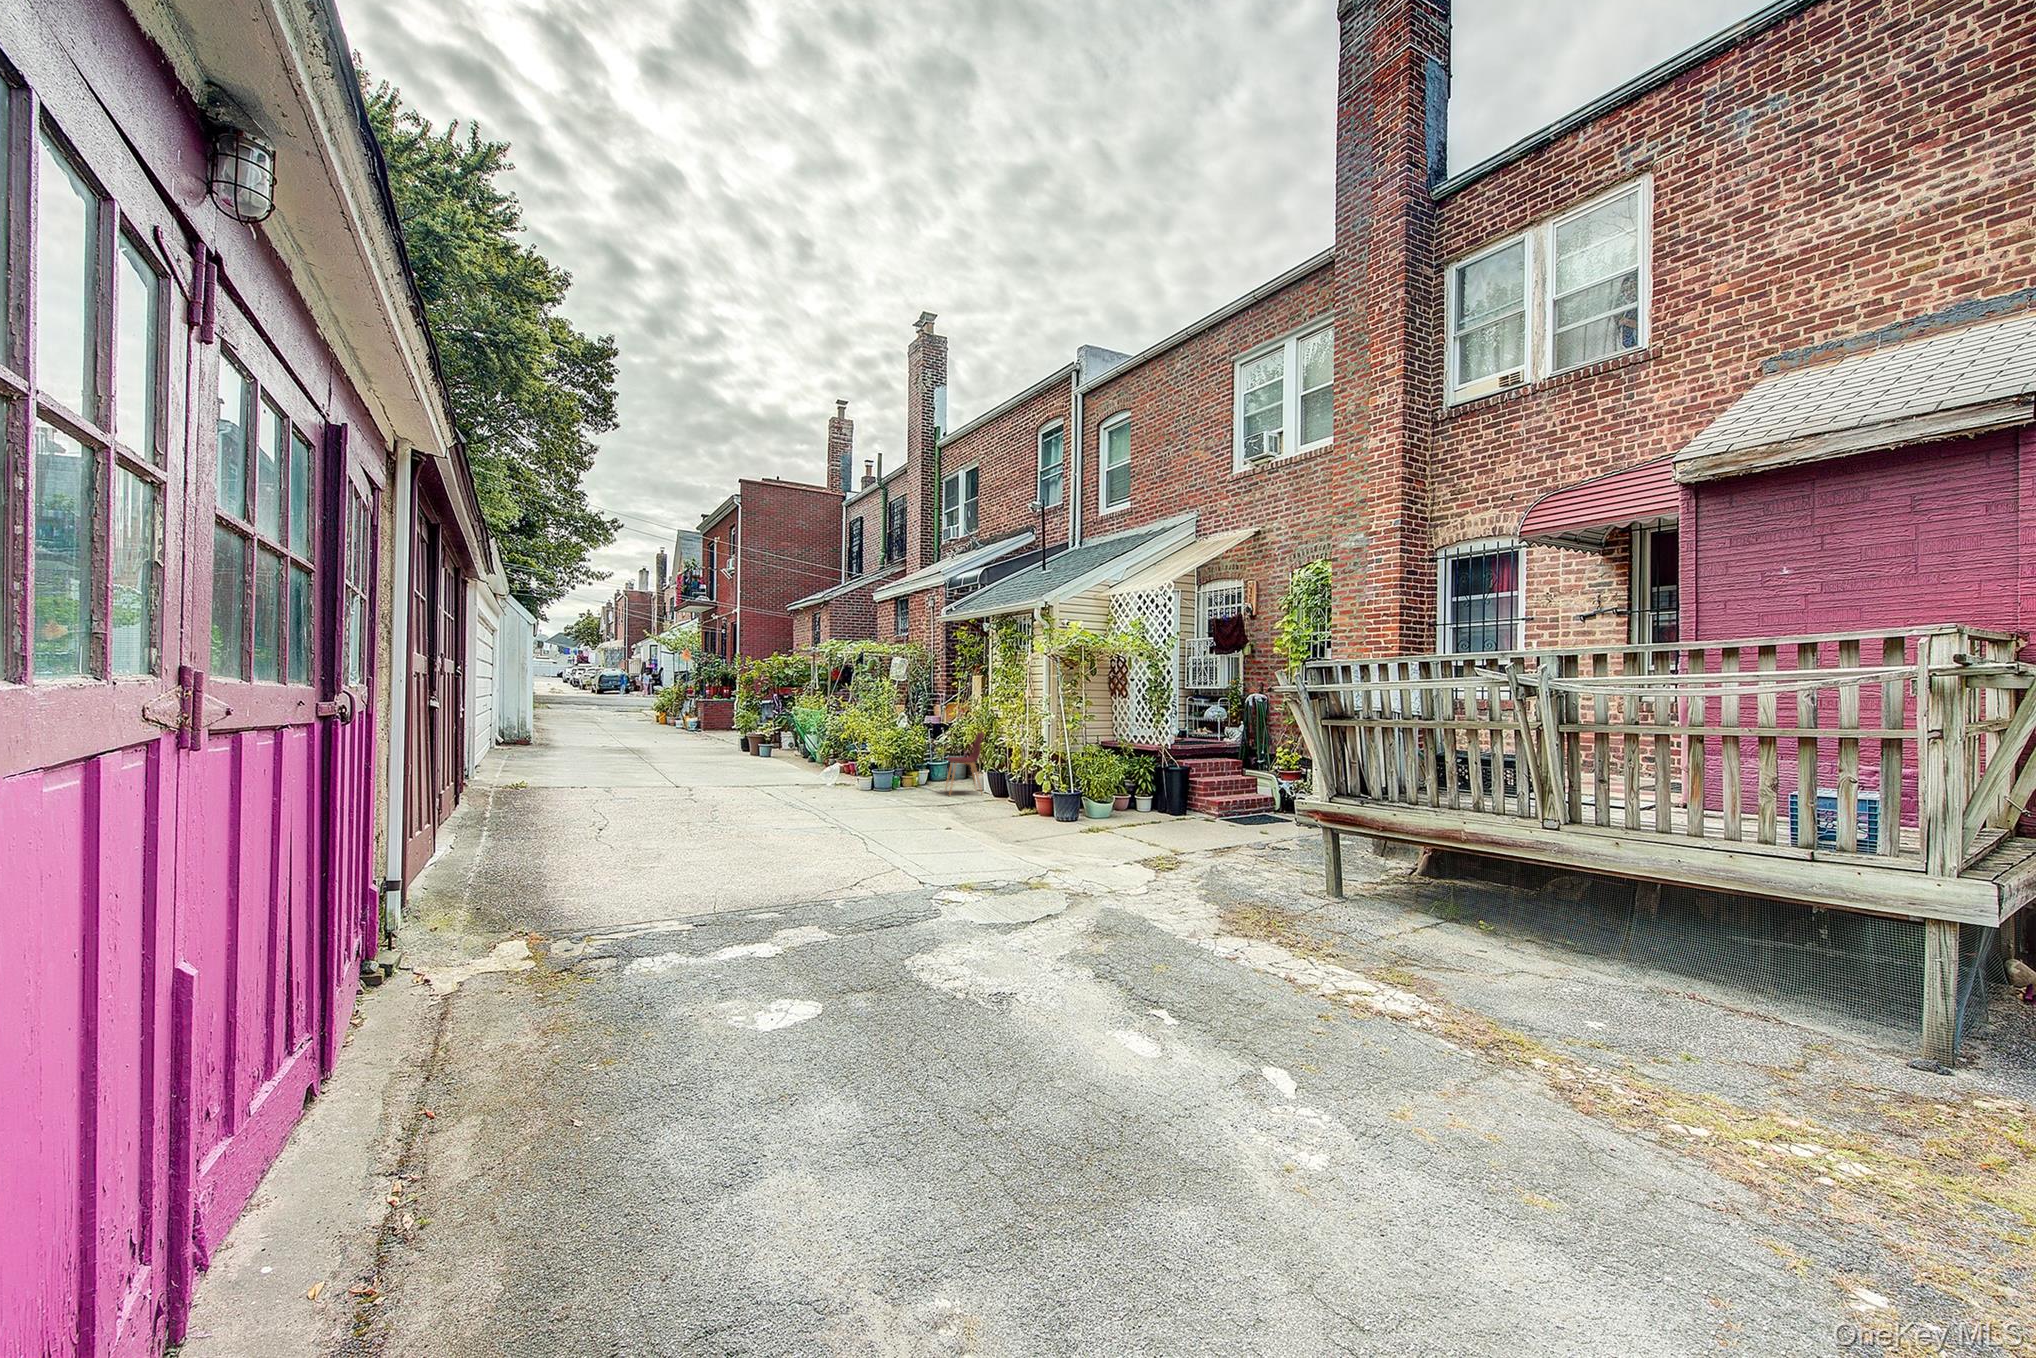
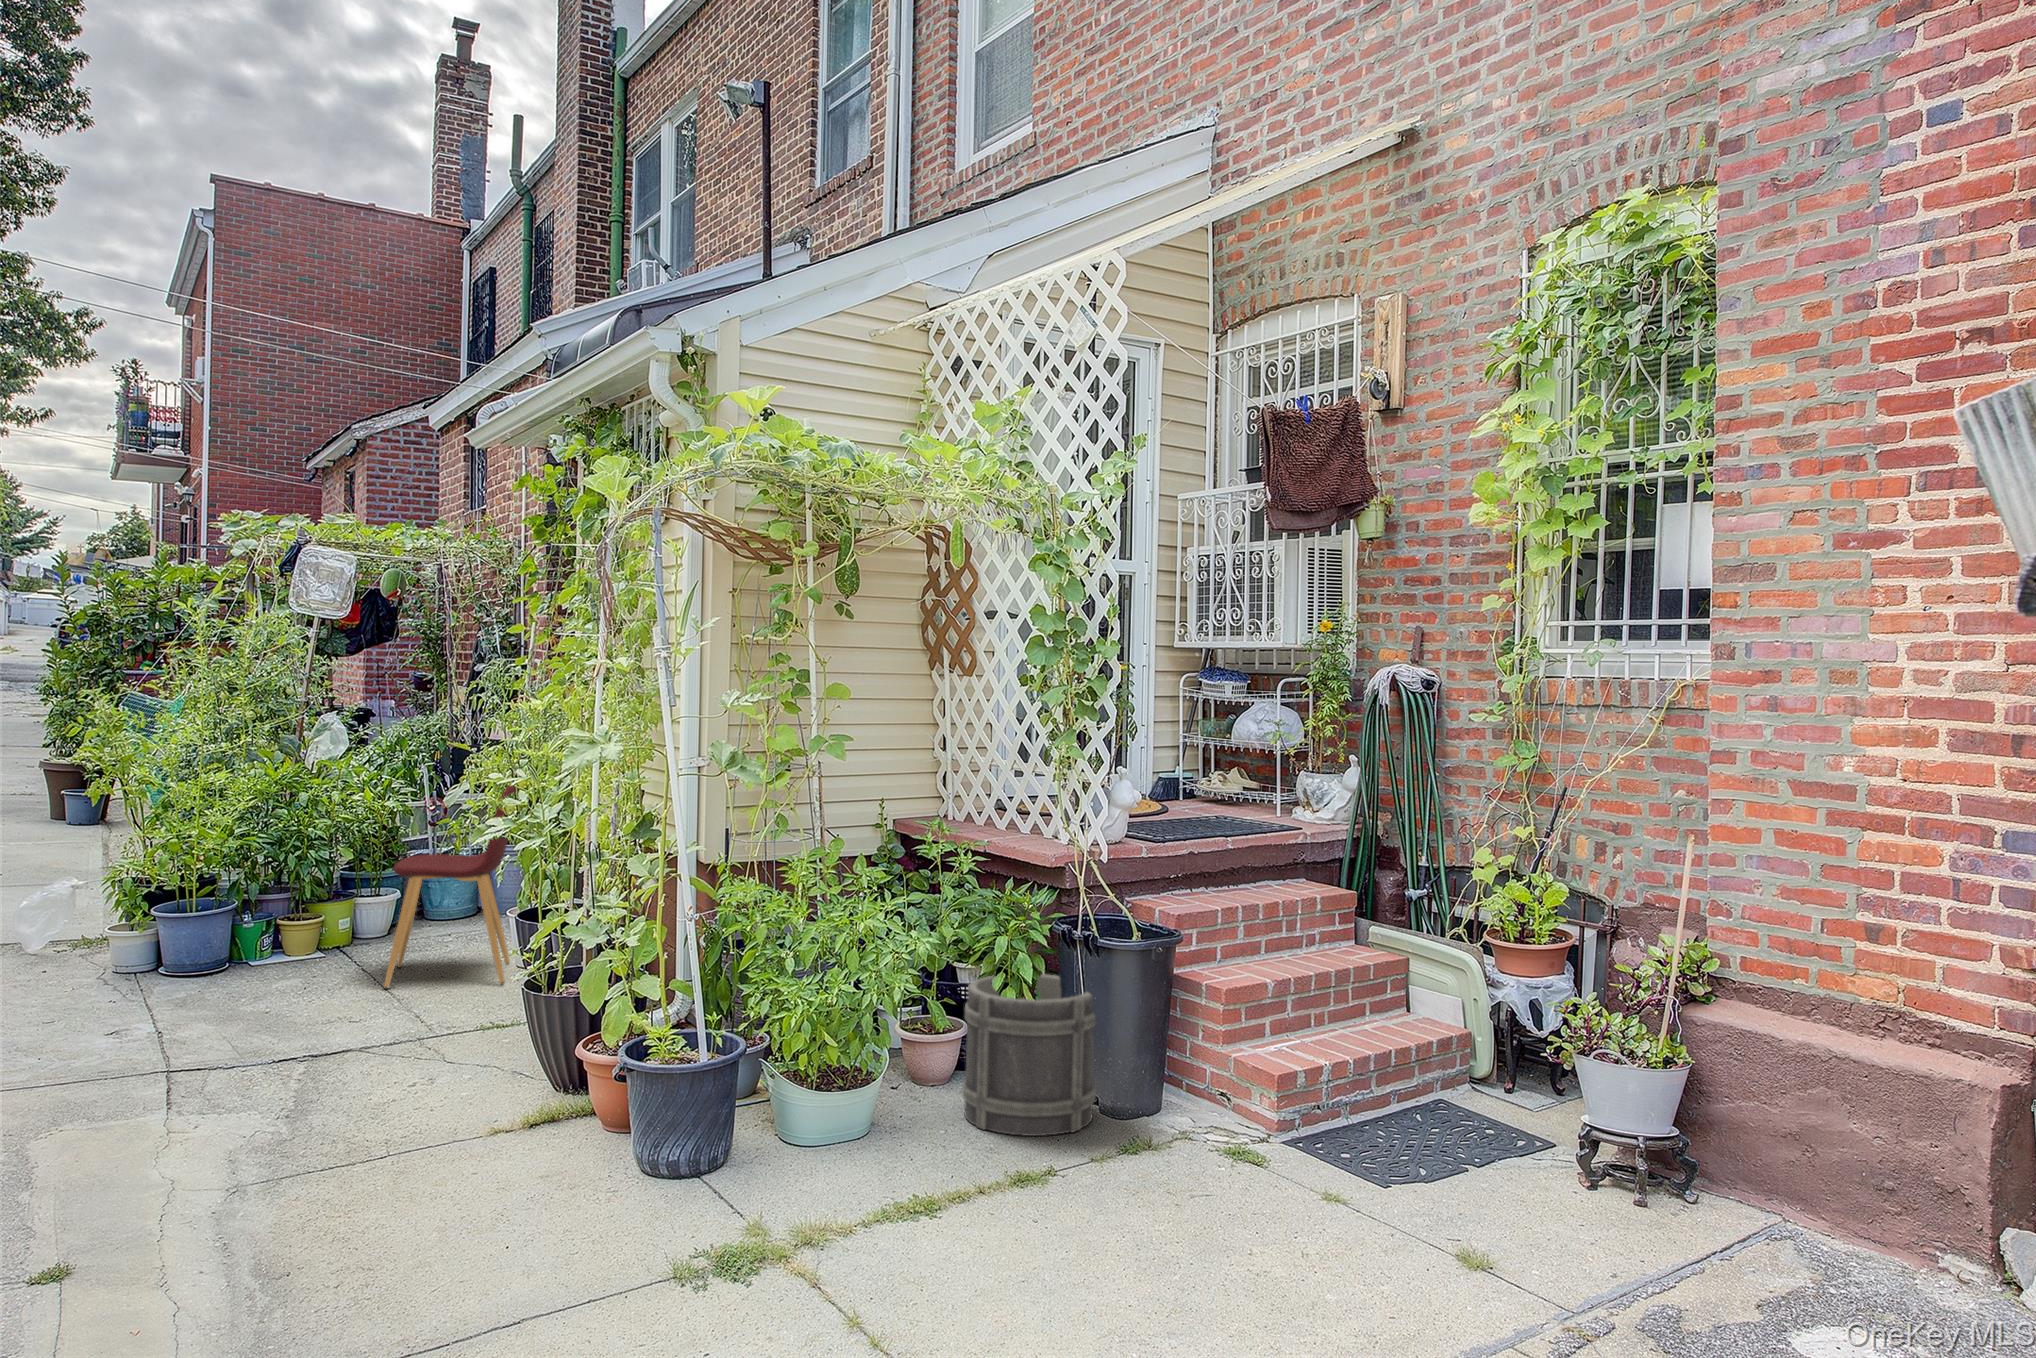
bucket: none [1137,781,1173,820] -> present [962,974,1096,1136]

